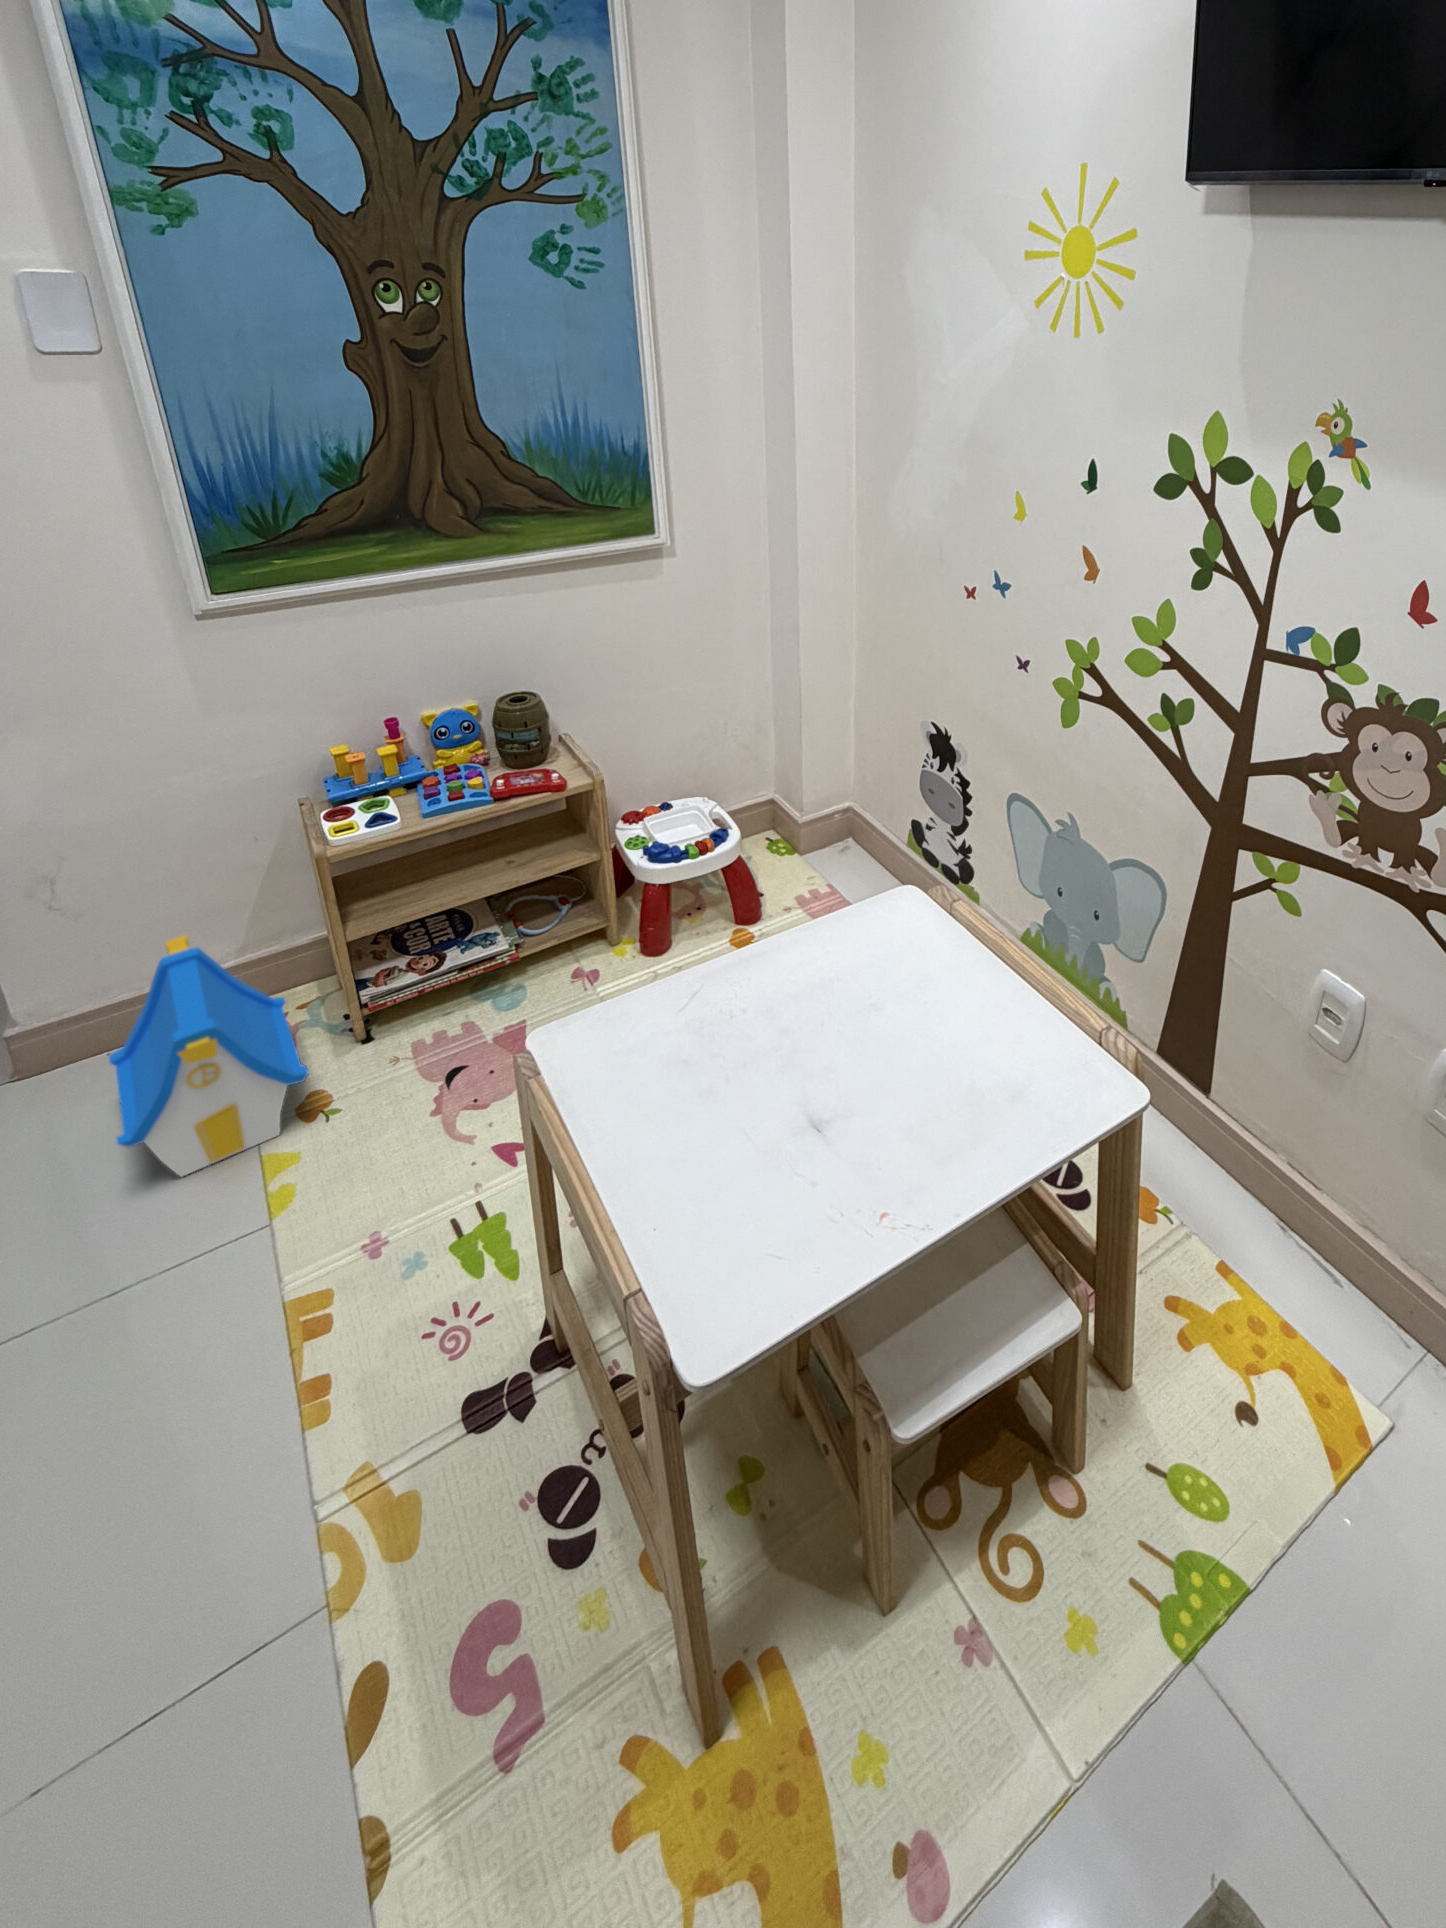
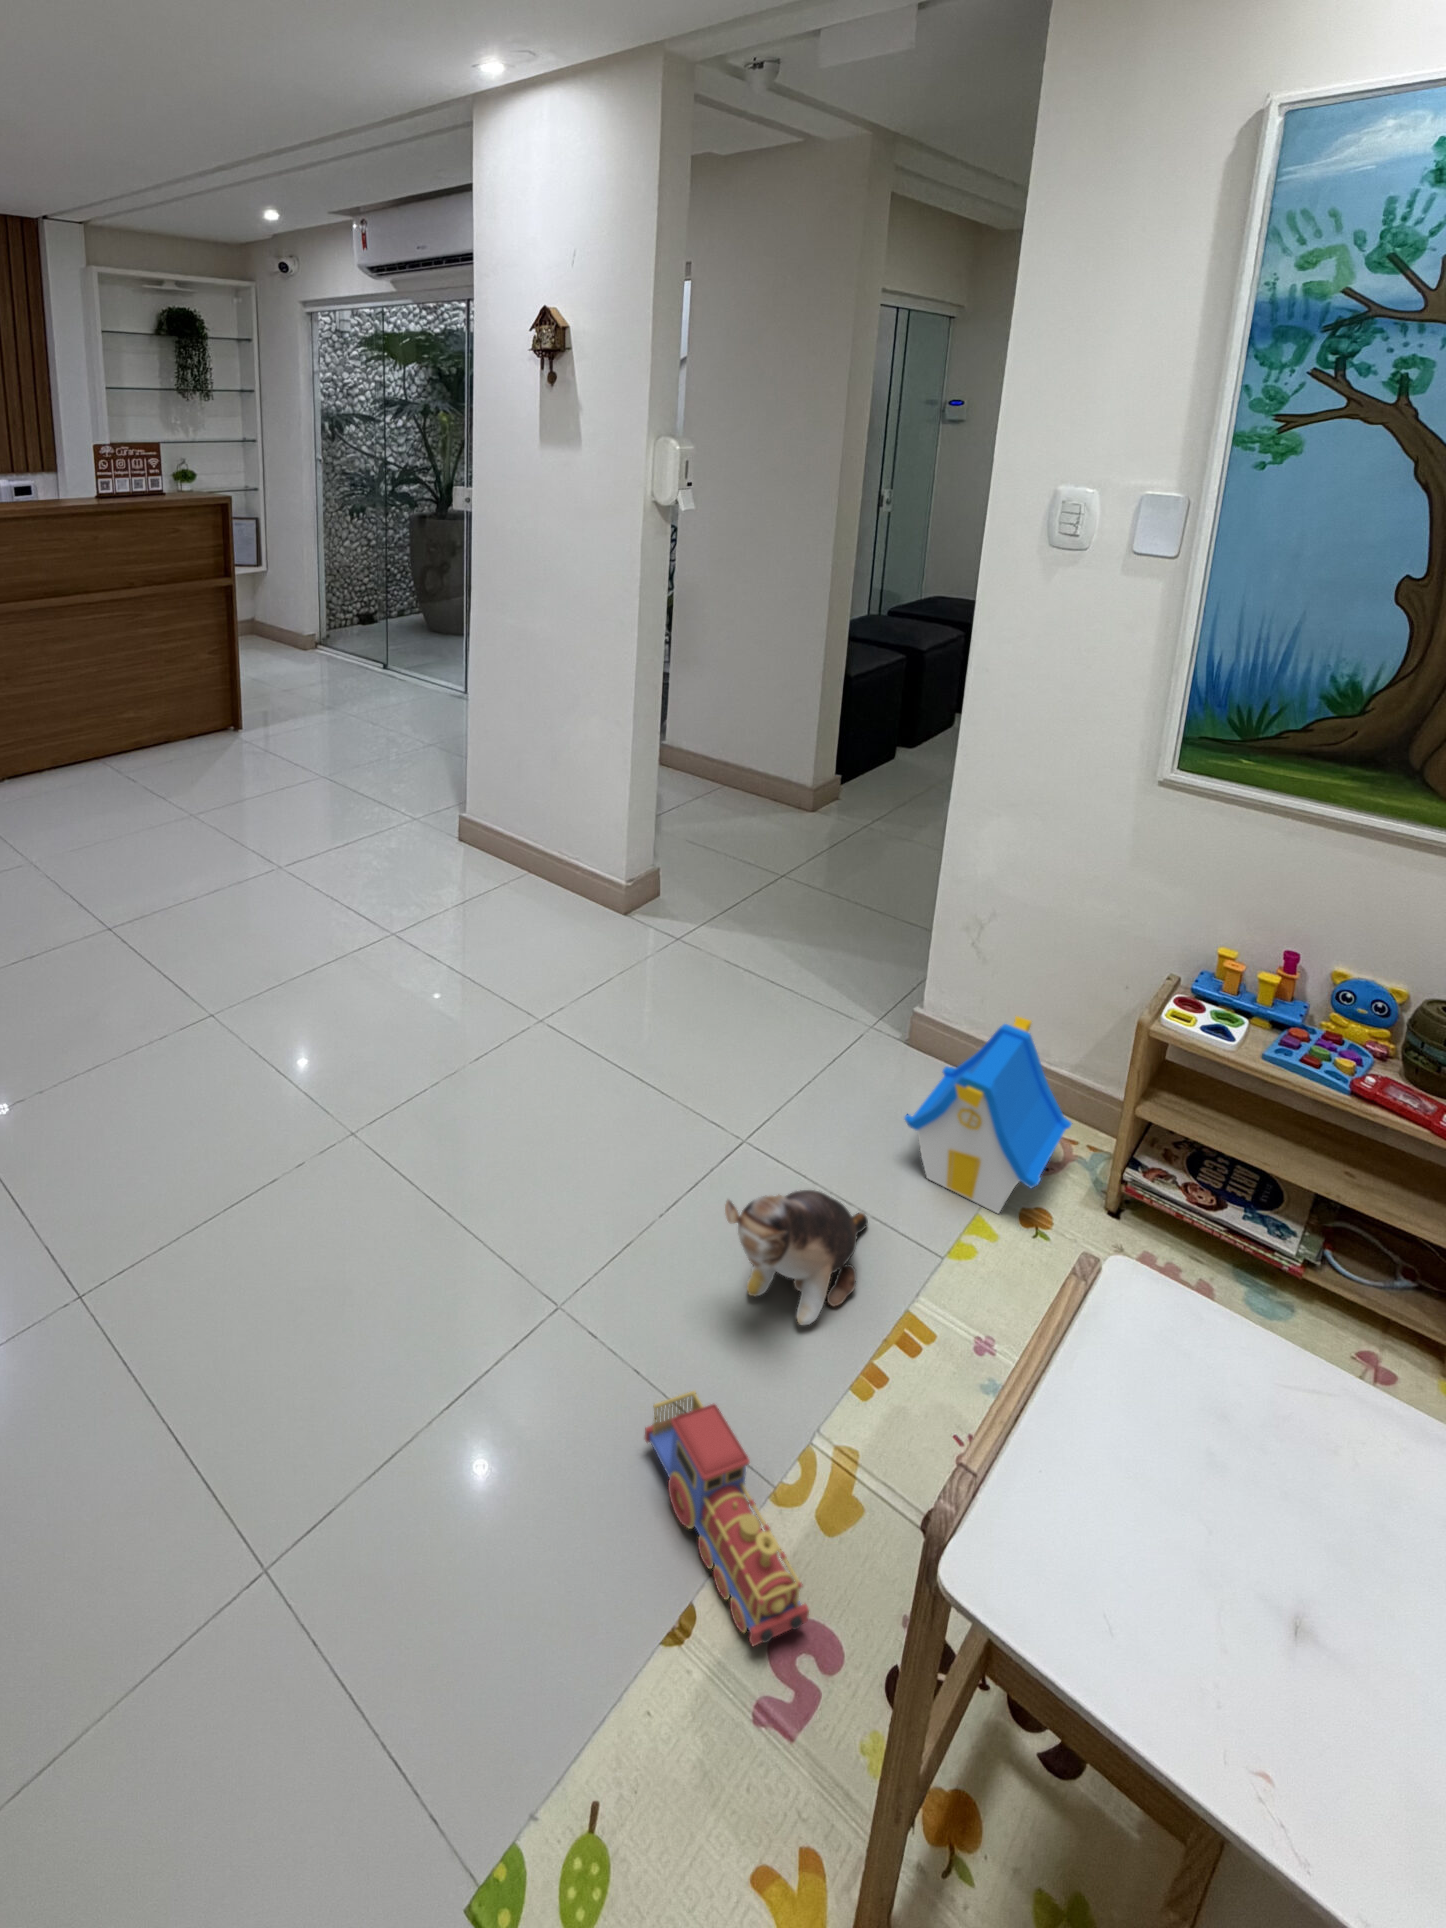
plush toy: none [21,1277,220,1510] -> present [725,1190,868,1325]
toy train: none [138,1613,476,1815] -> present [645,1391,809,1646]

